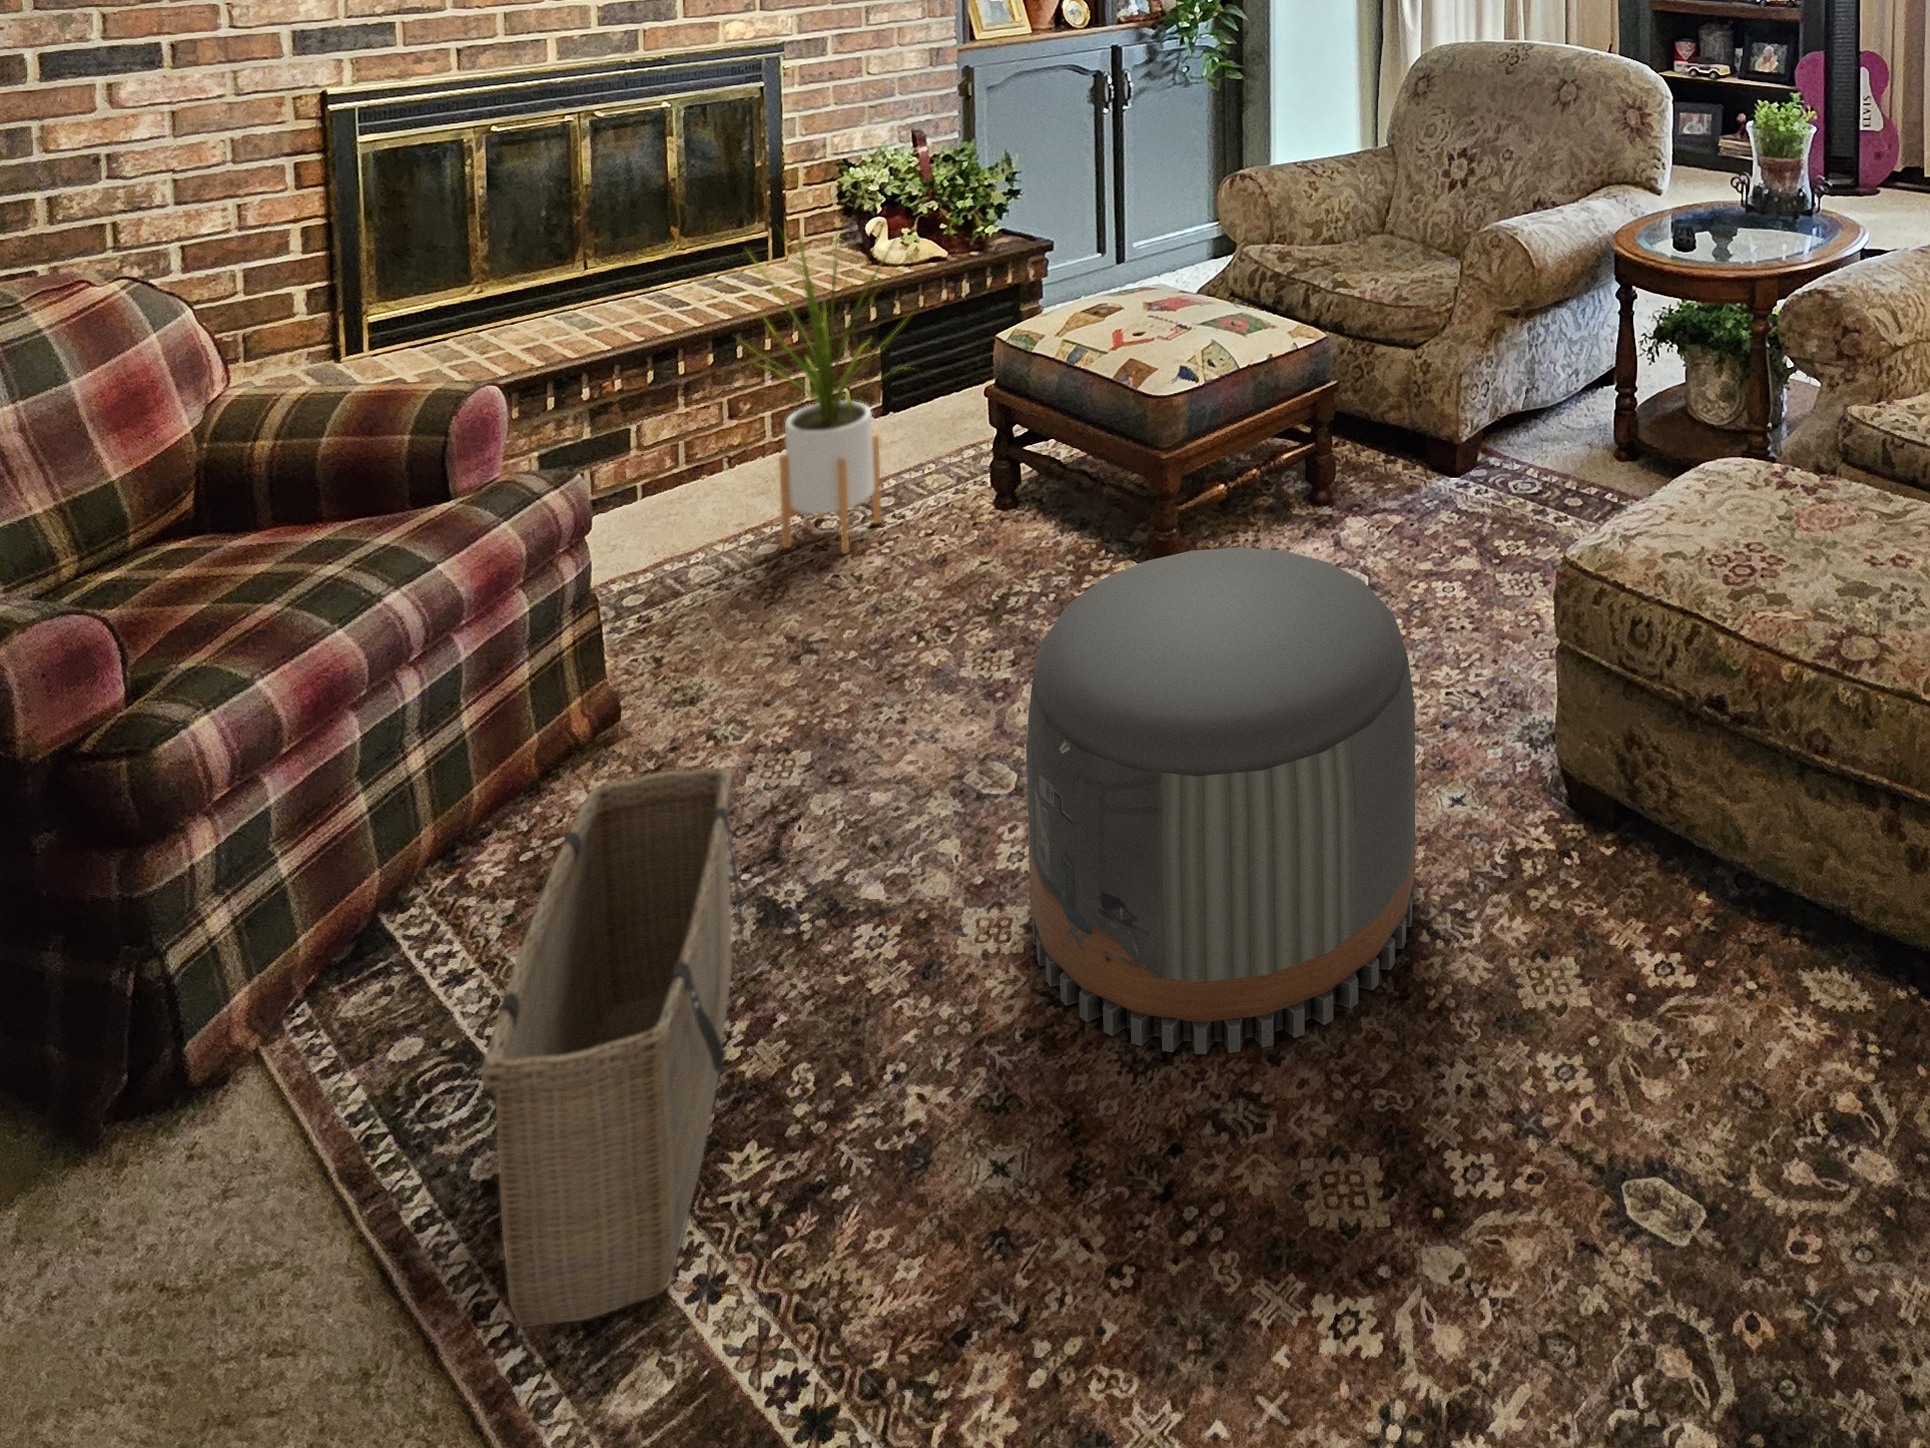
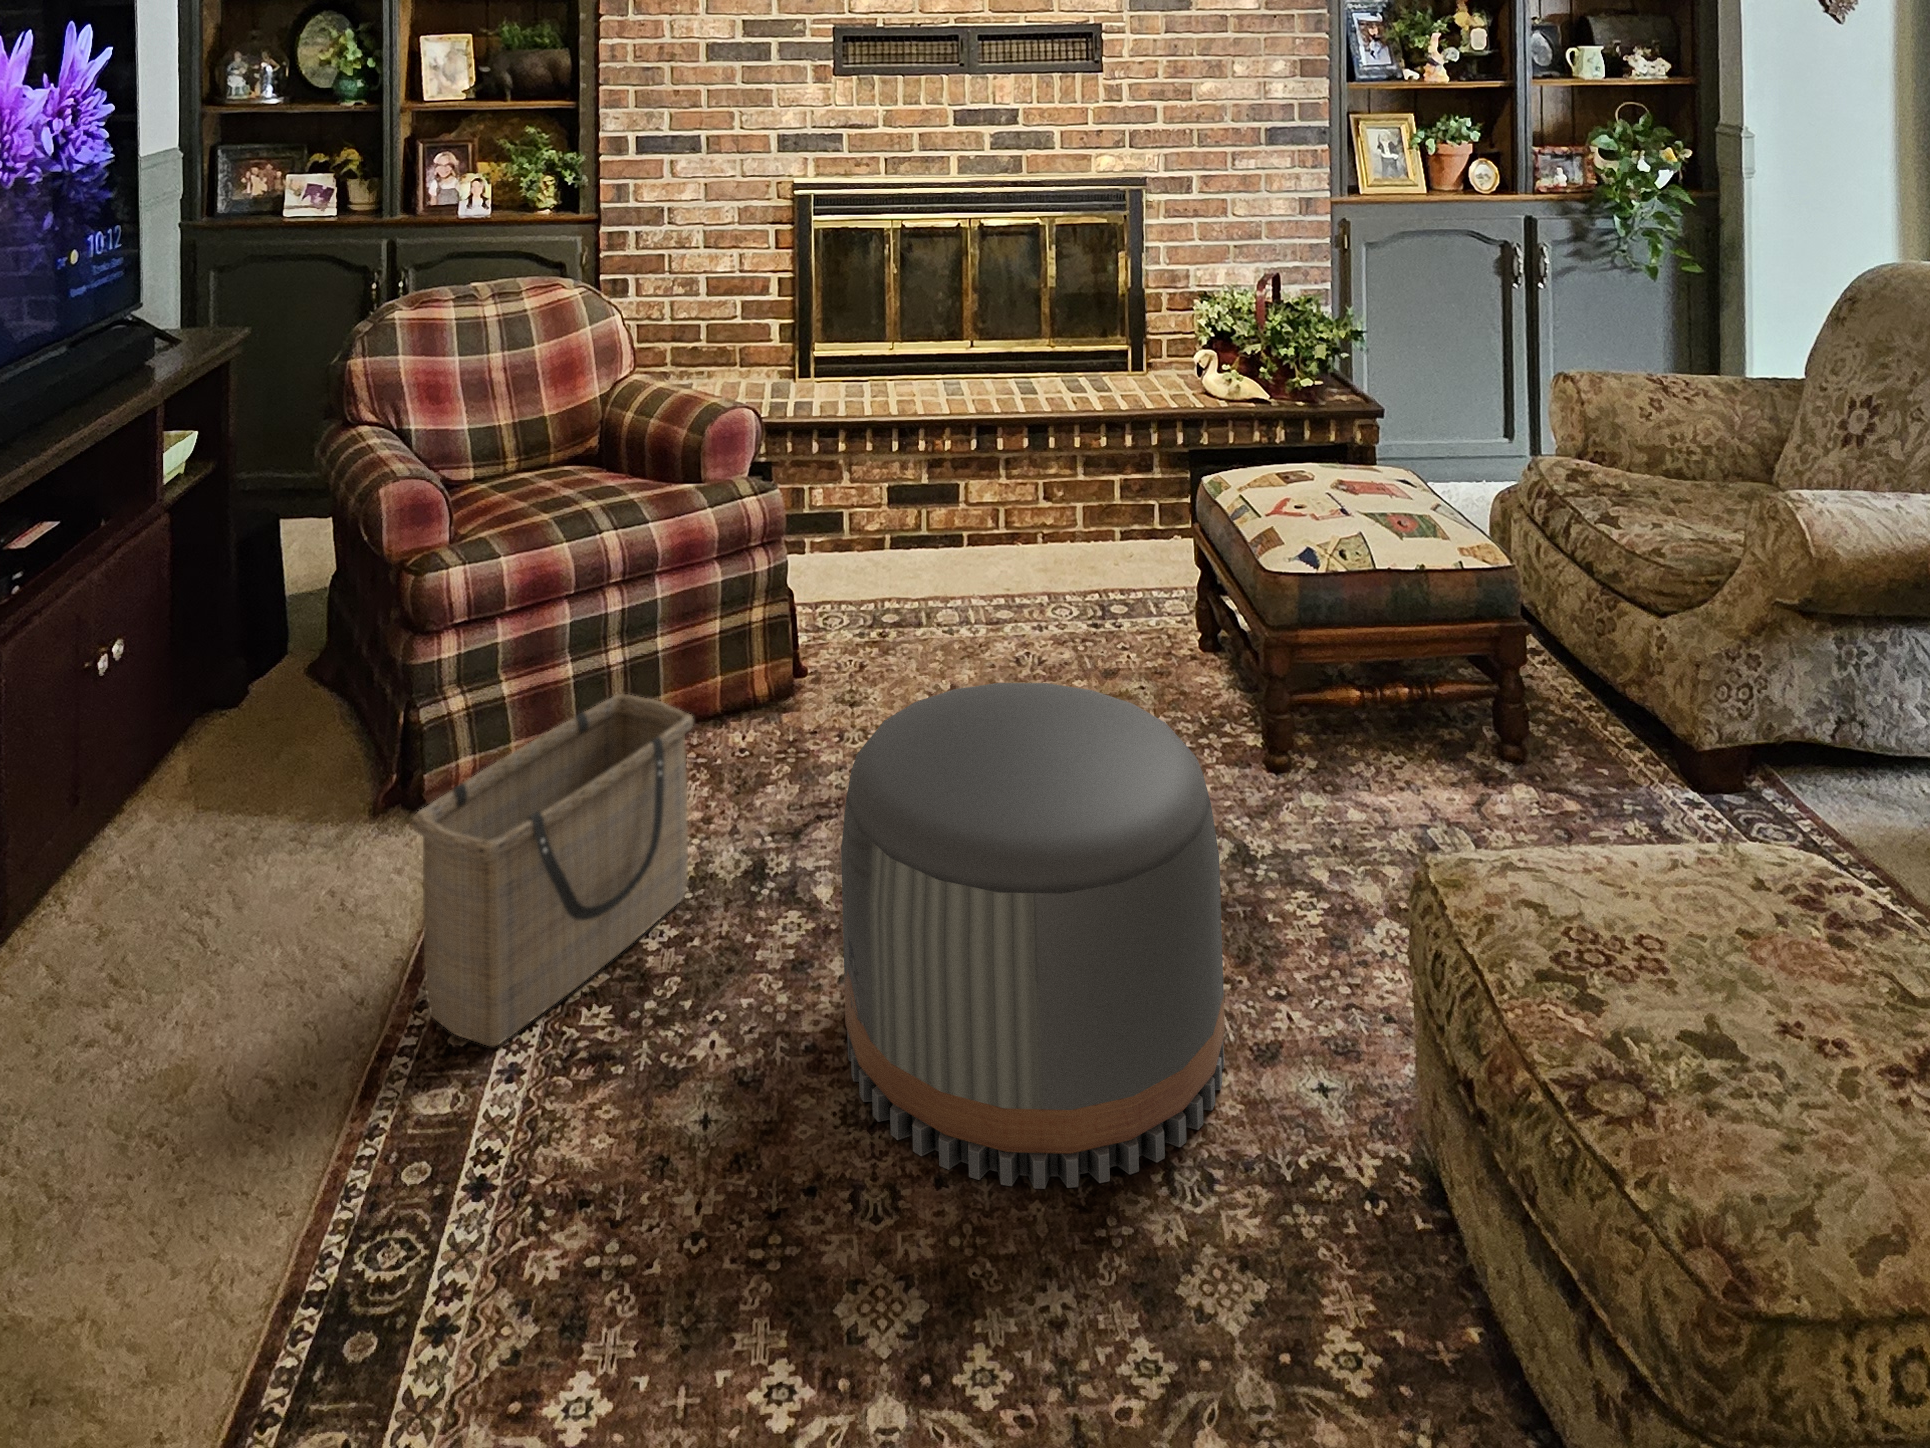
house plant: present [741,221,912,553] -> none [969,325,1125,638]

